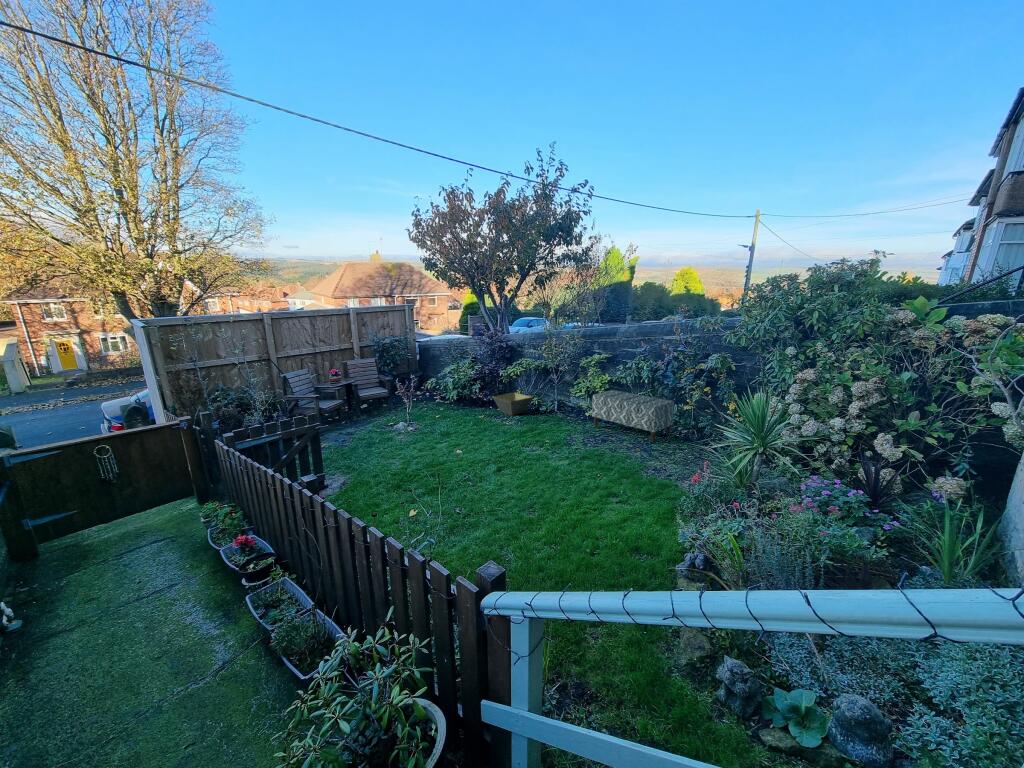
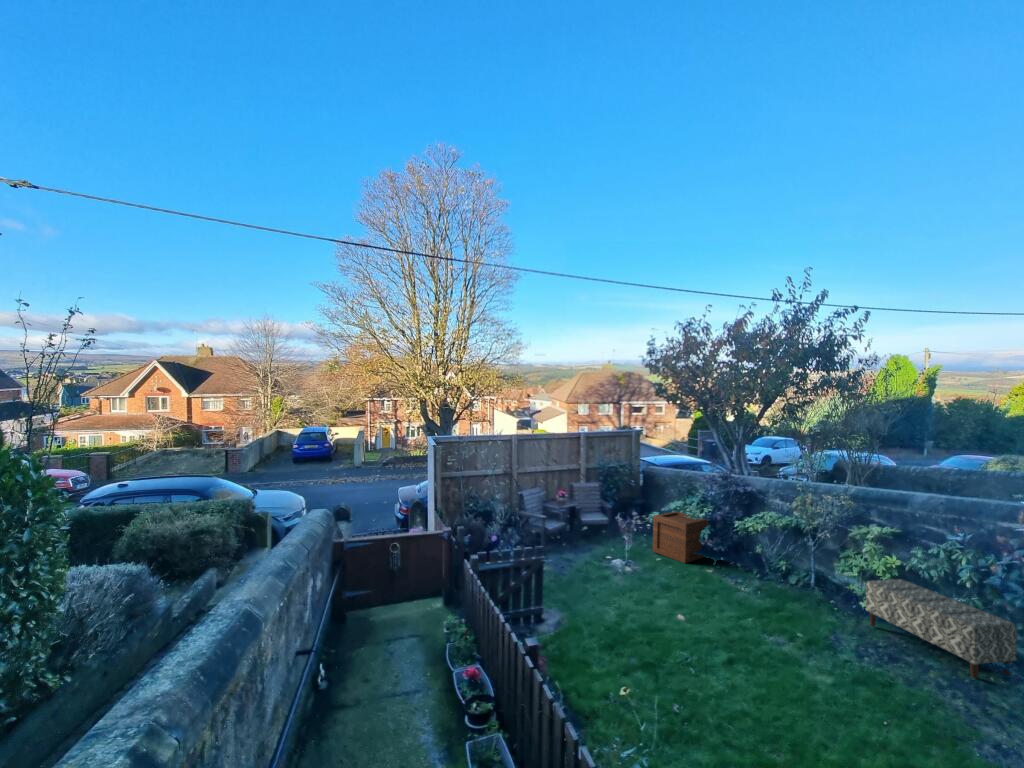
wooden crate: none [430,373,479,415] -> present [653,512,708,563]
basket: present [492,392,533,415] -> none [724,549,780,579]

